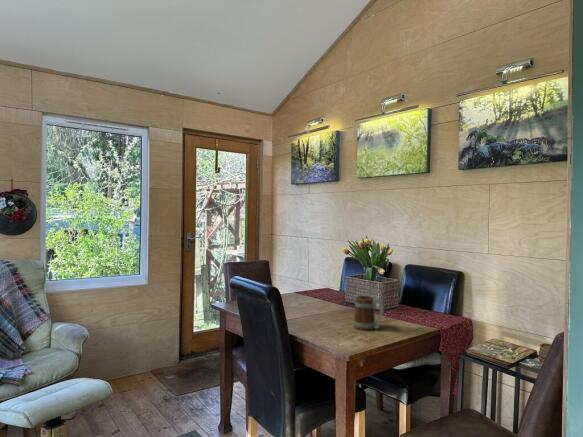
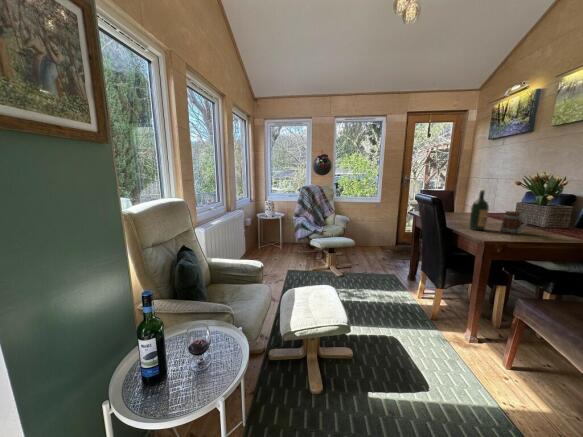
wine bottle: none [318,268,340,332] -> present [469,190,489,230]

